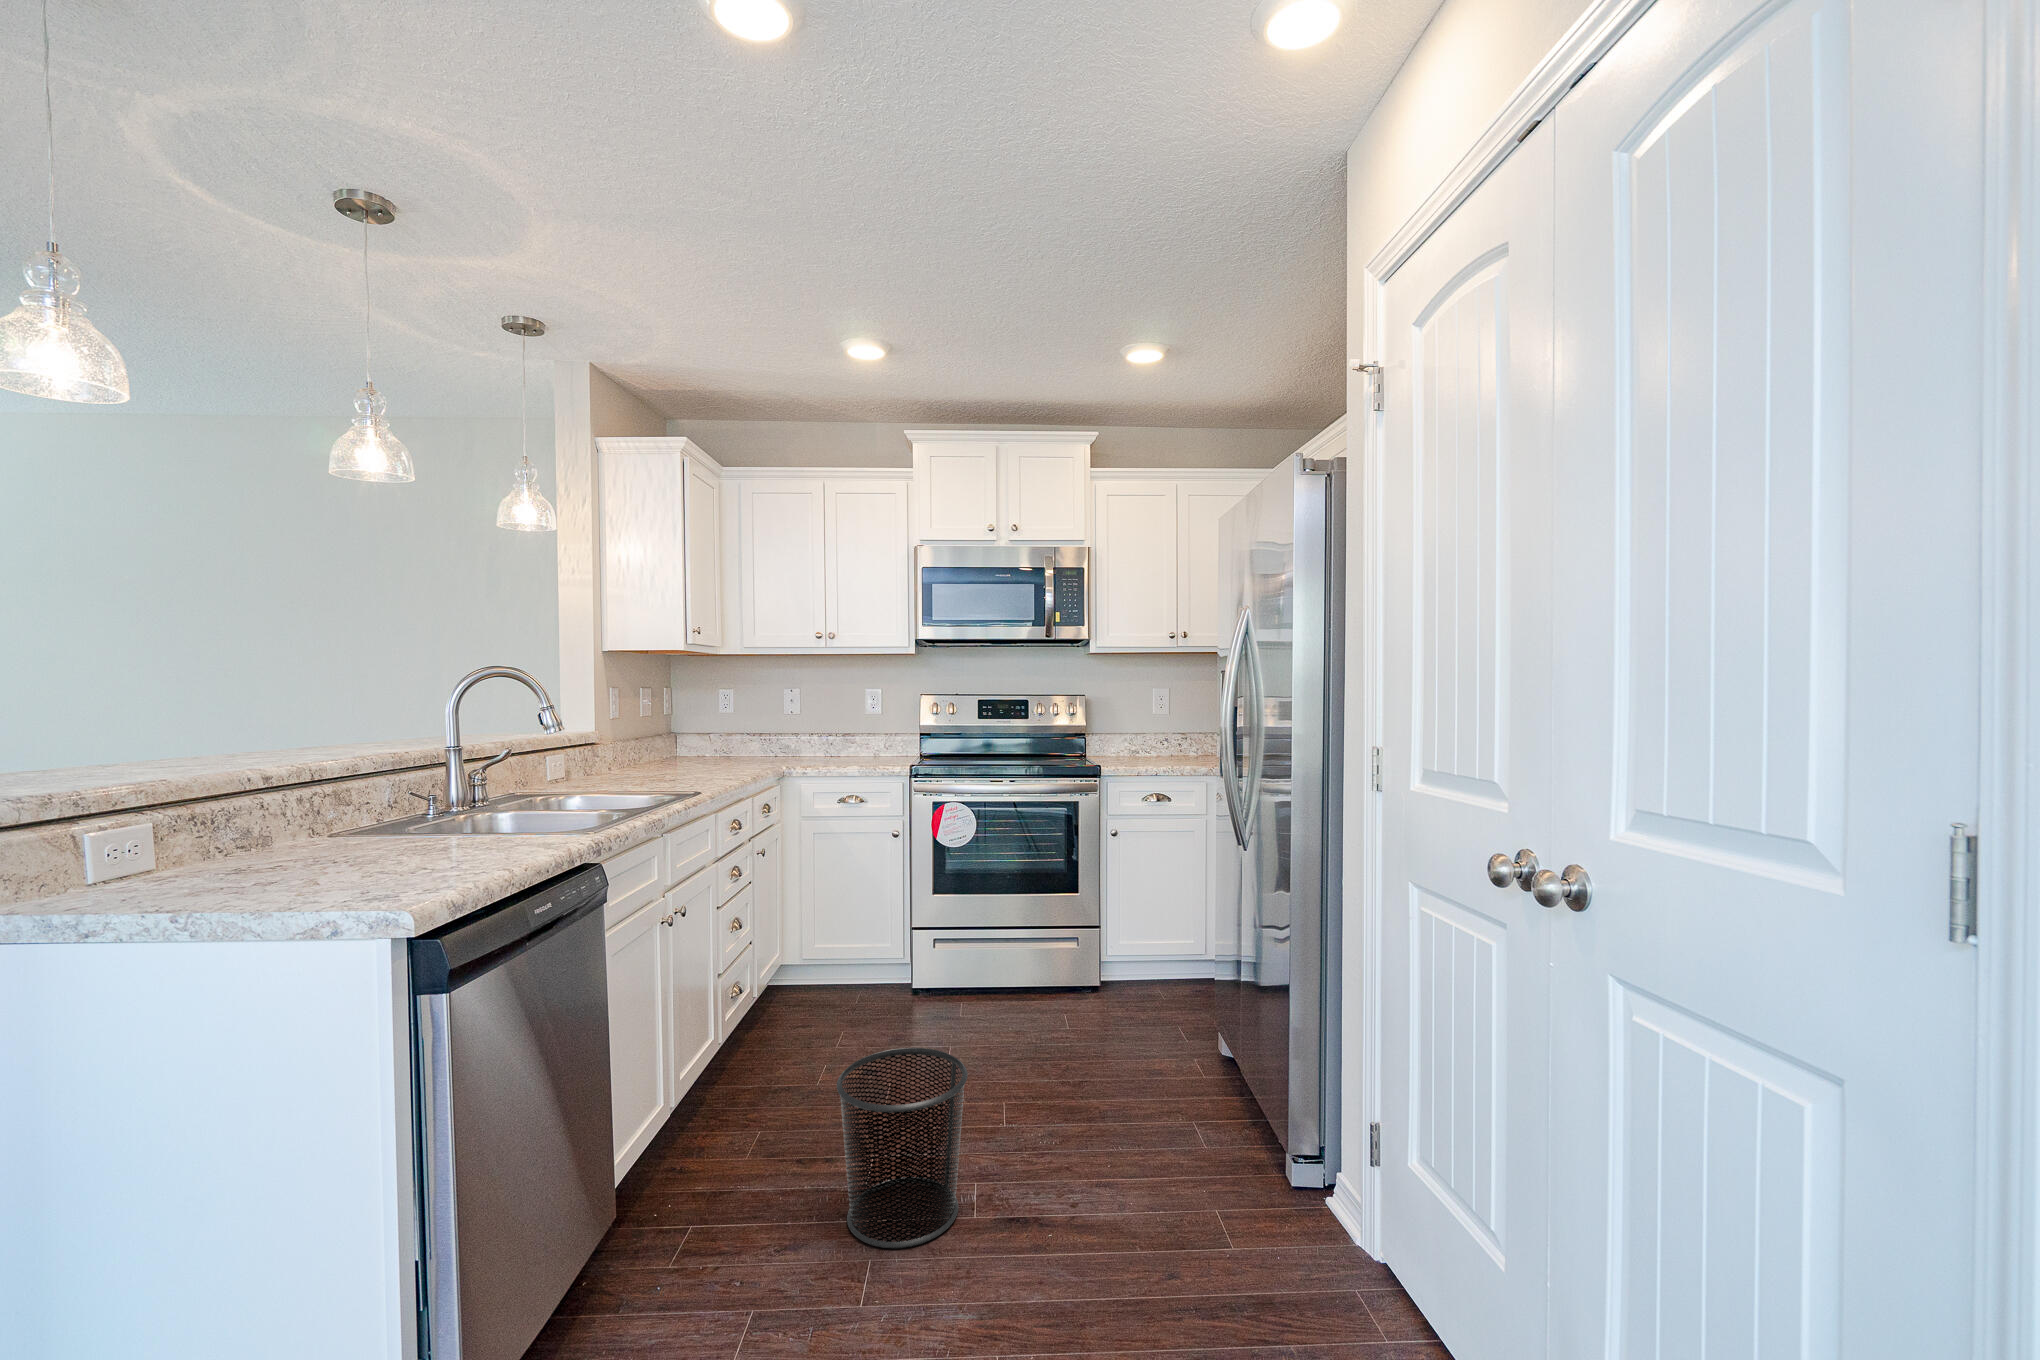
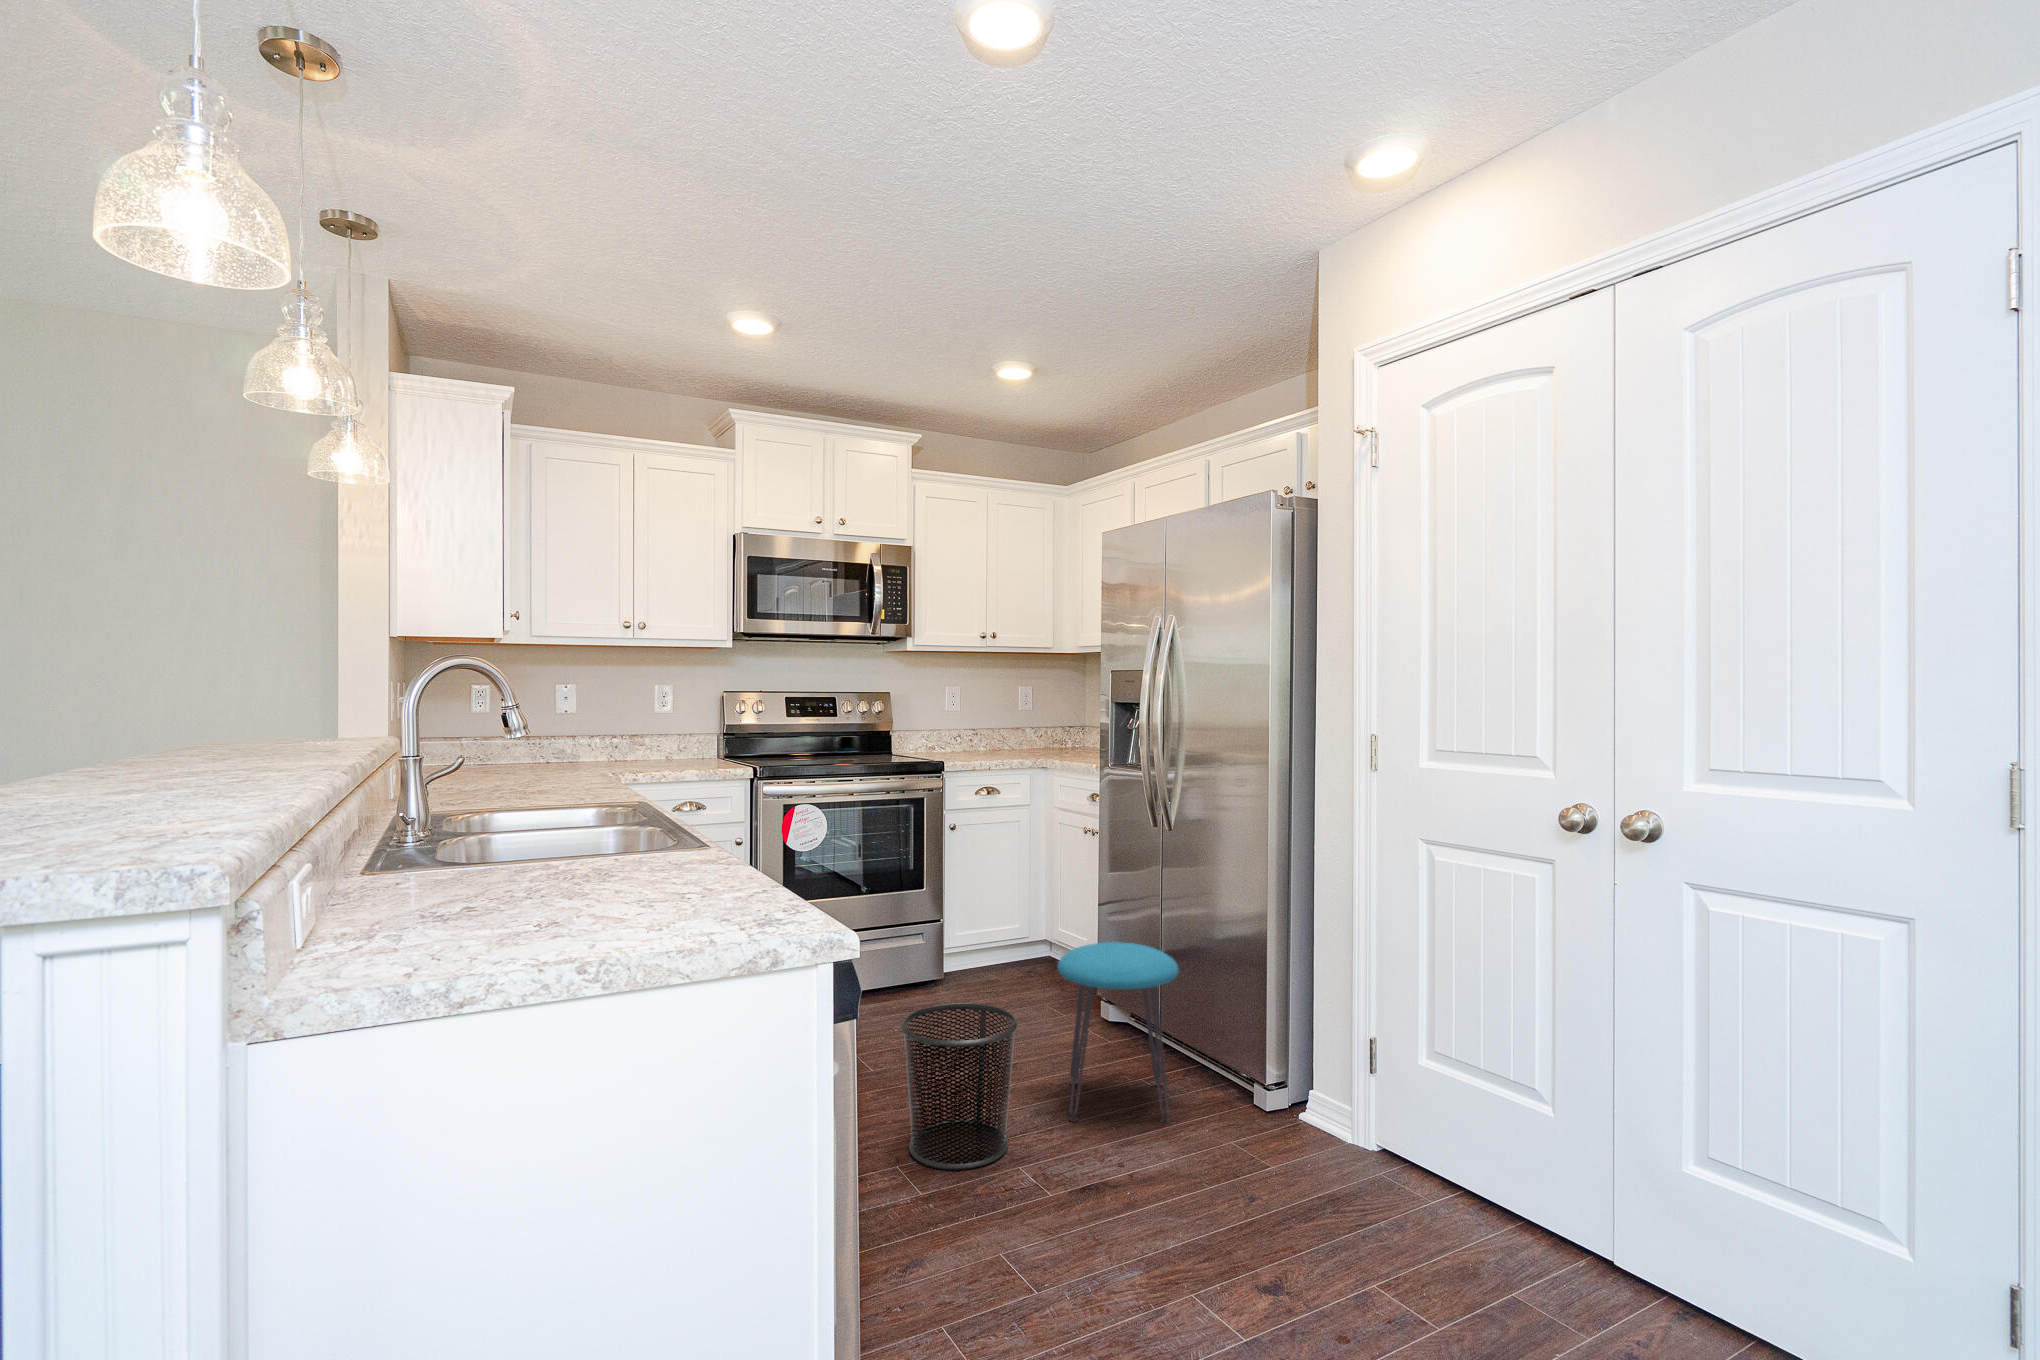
stool: none [1045,1001,1197,1251] -> present [1058,942,1179,1124]

